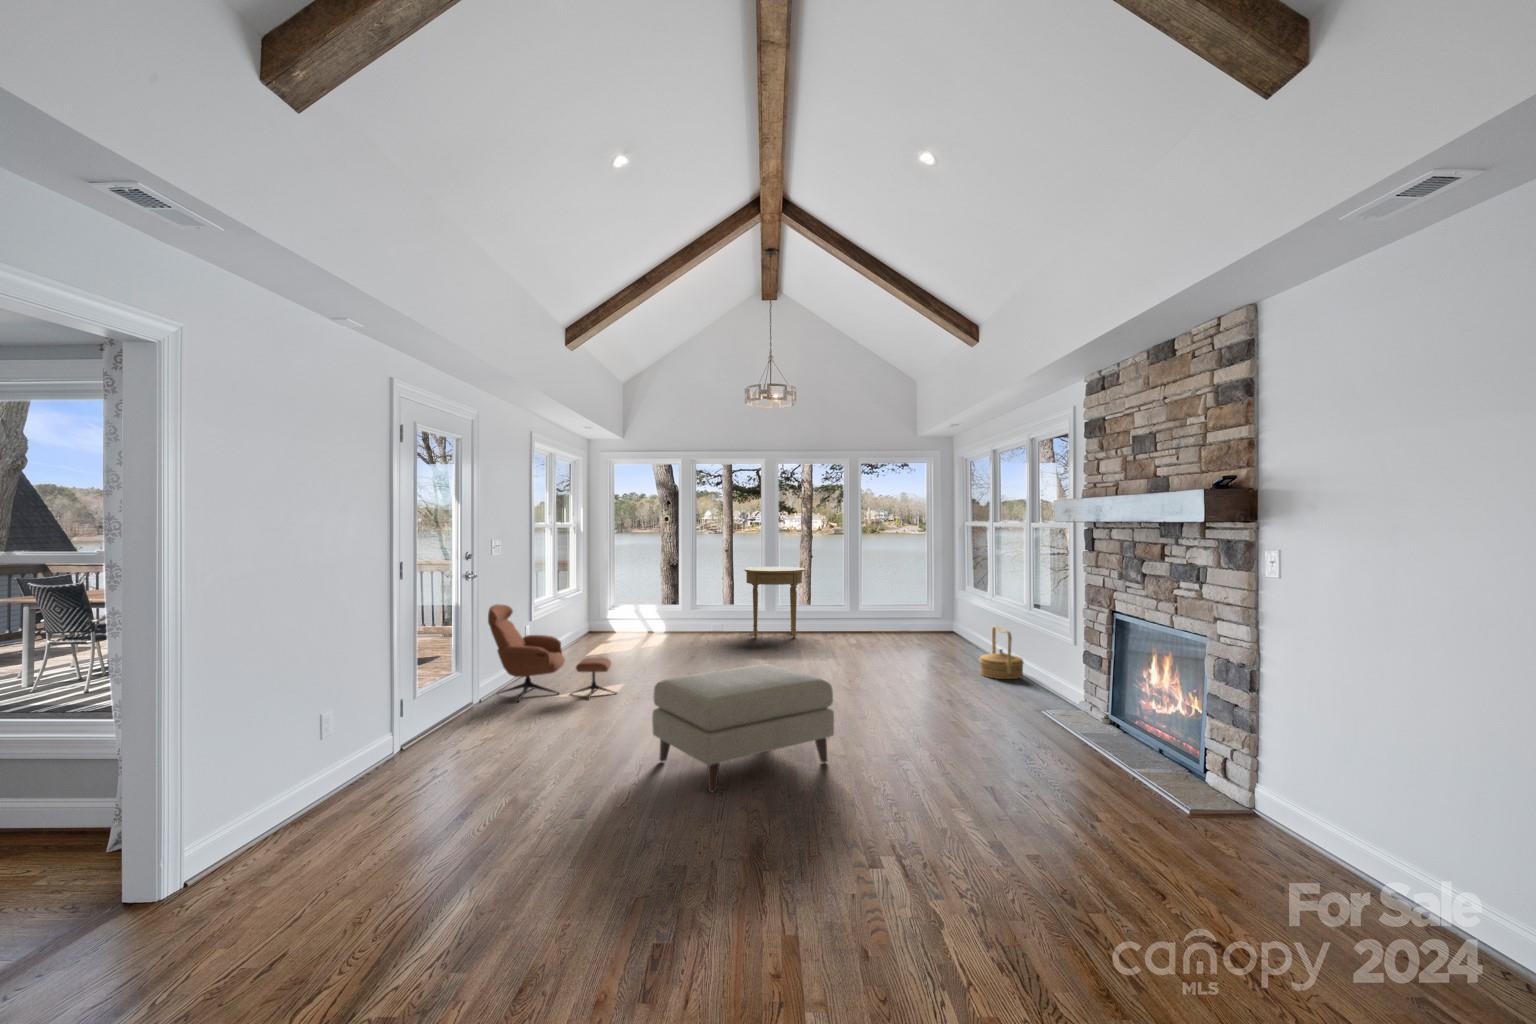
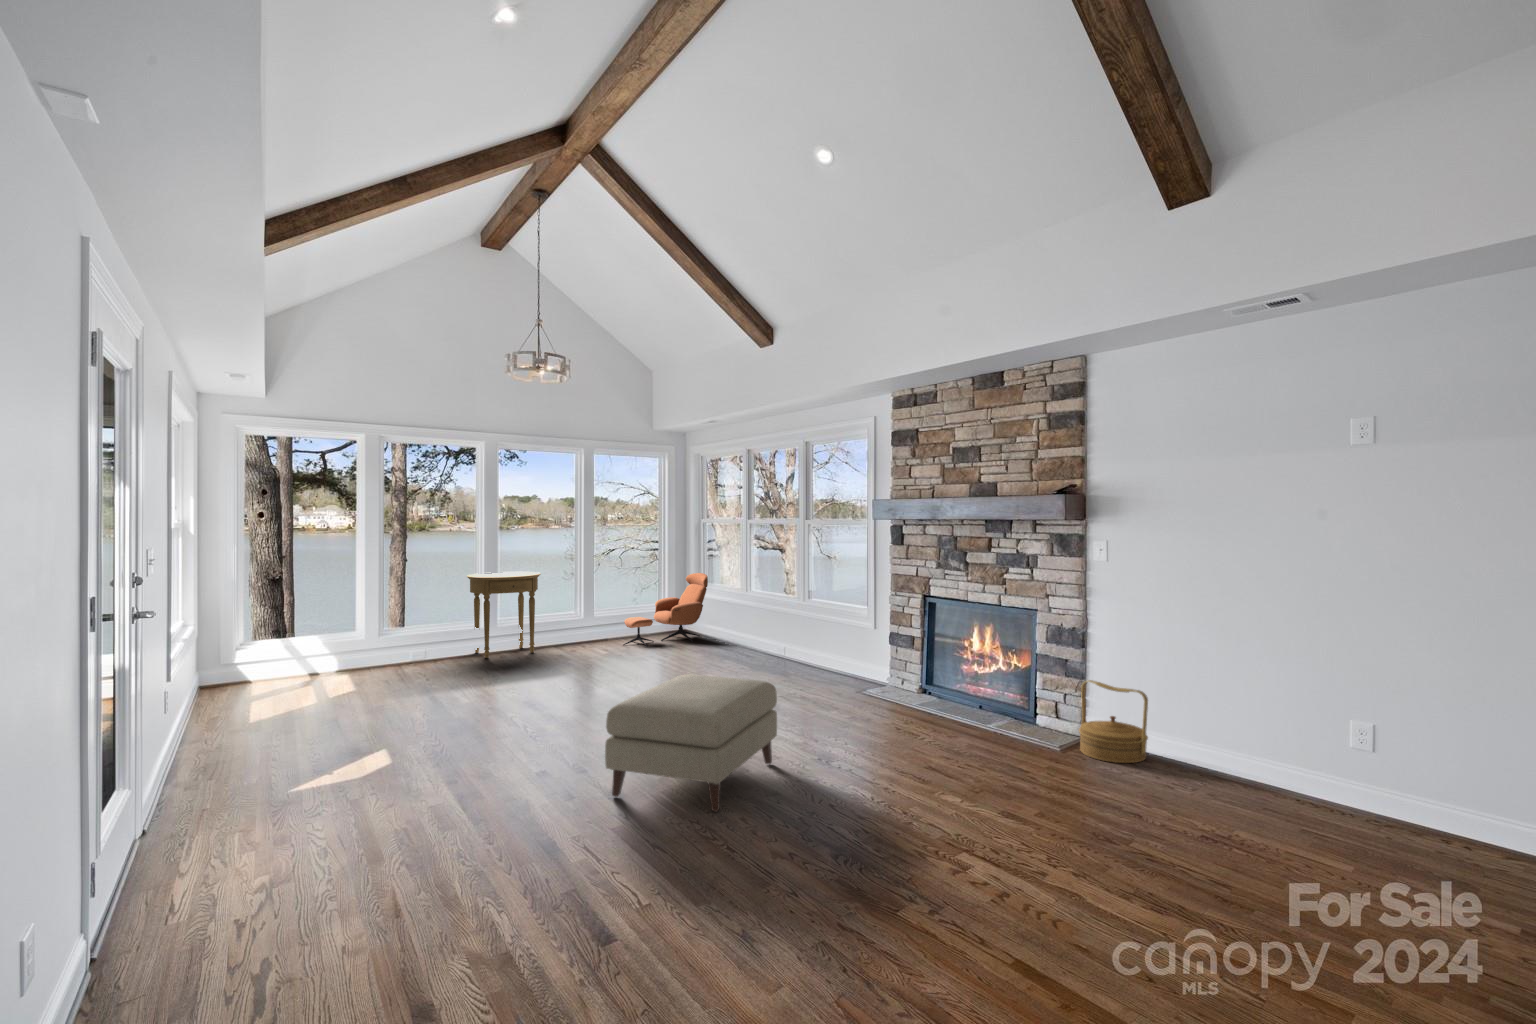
lounge chair: present [488,604,616,702] -> present [623,573,708,646]
woven basket: present [979,626,1024,679] -> present [1079,680,1148,763]

